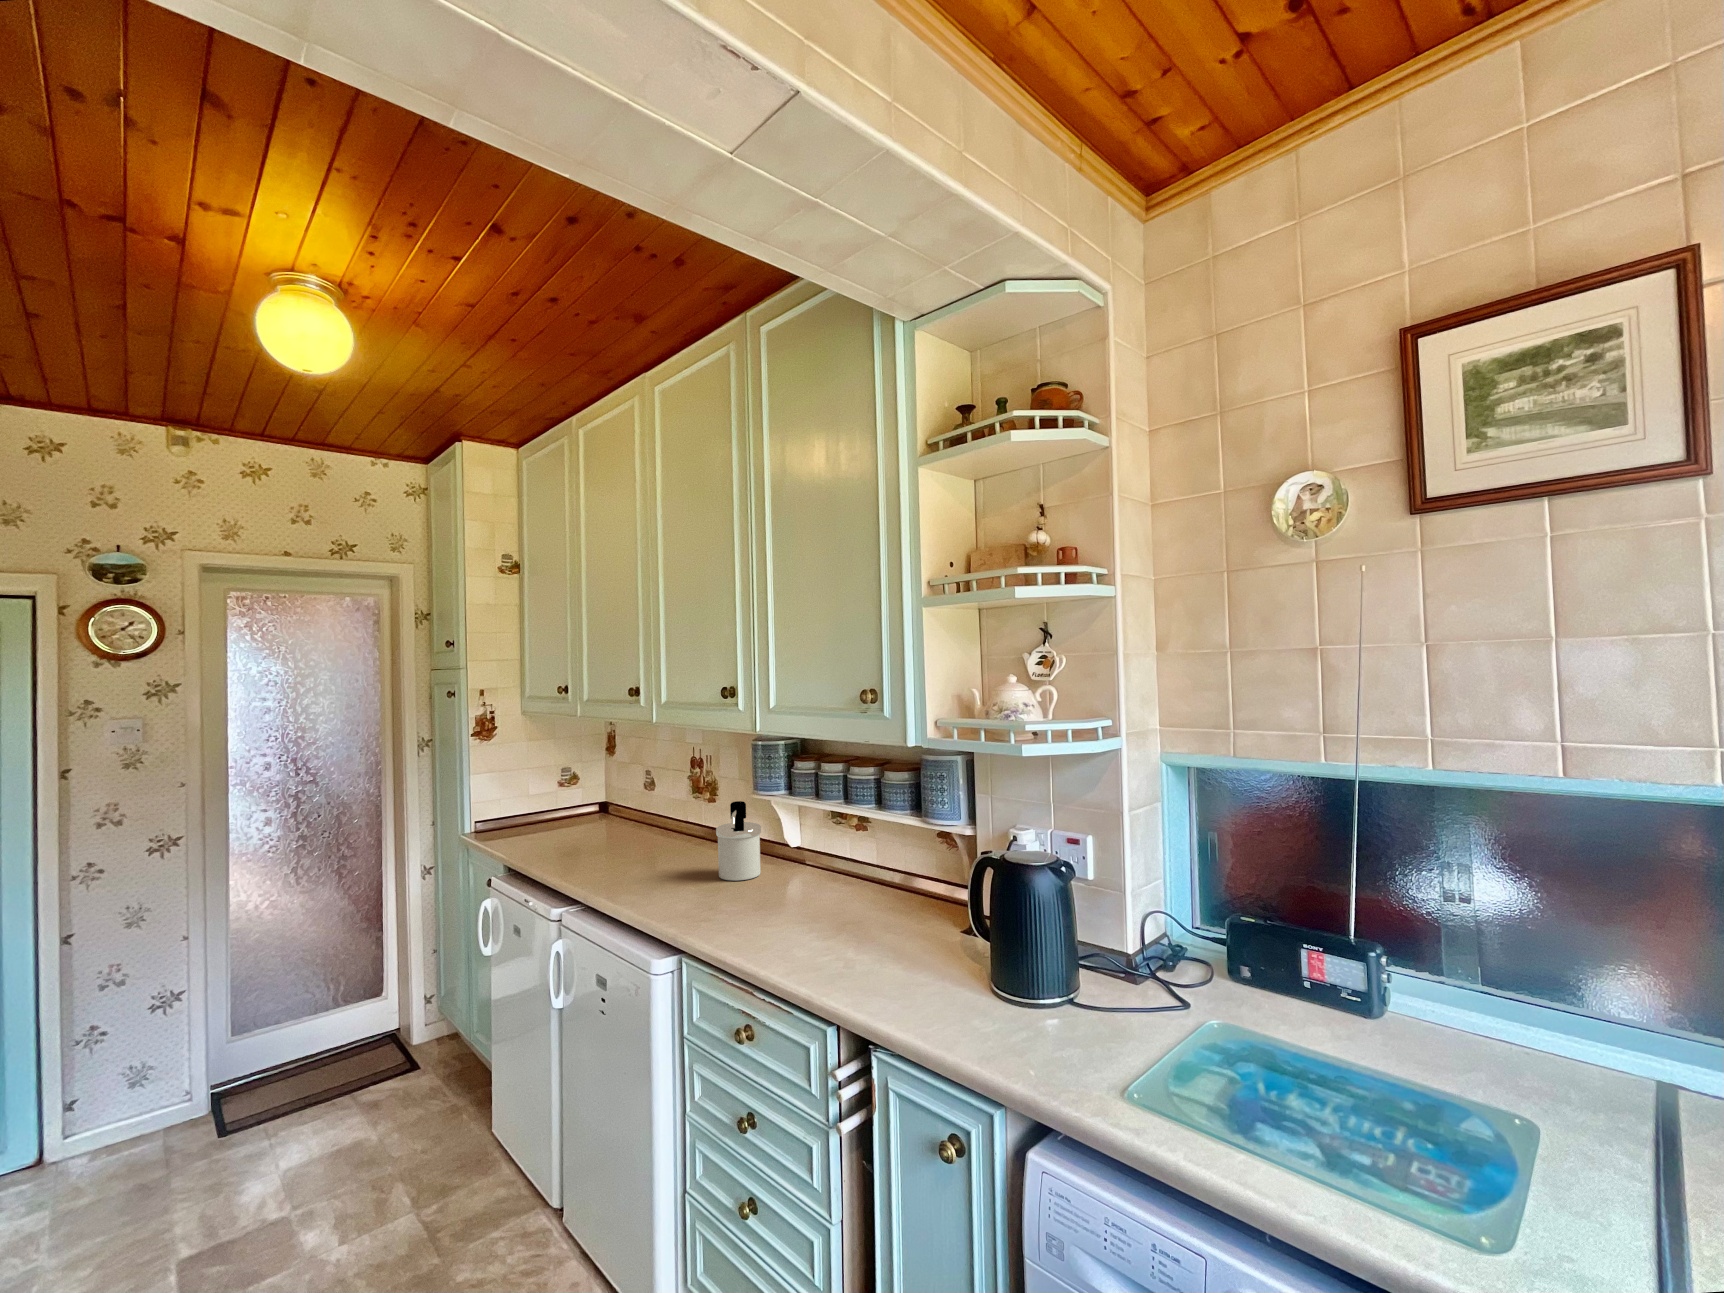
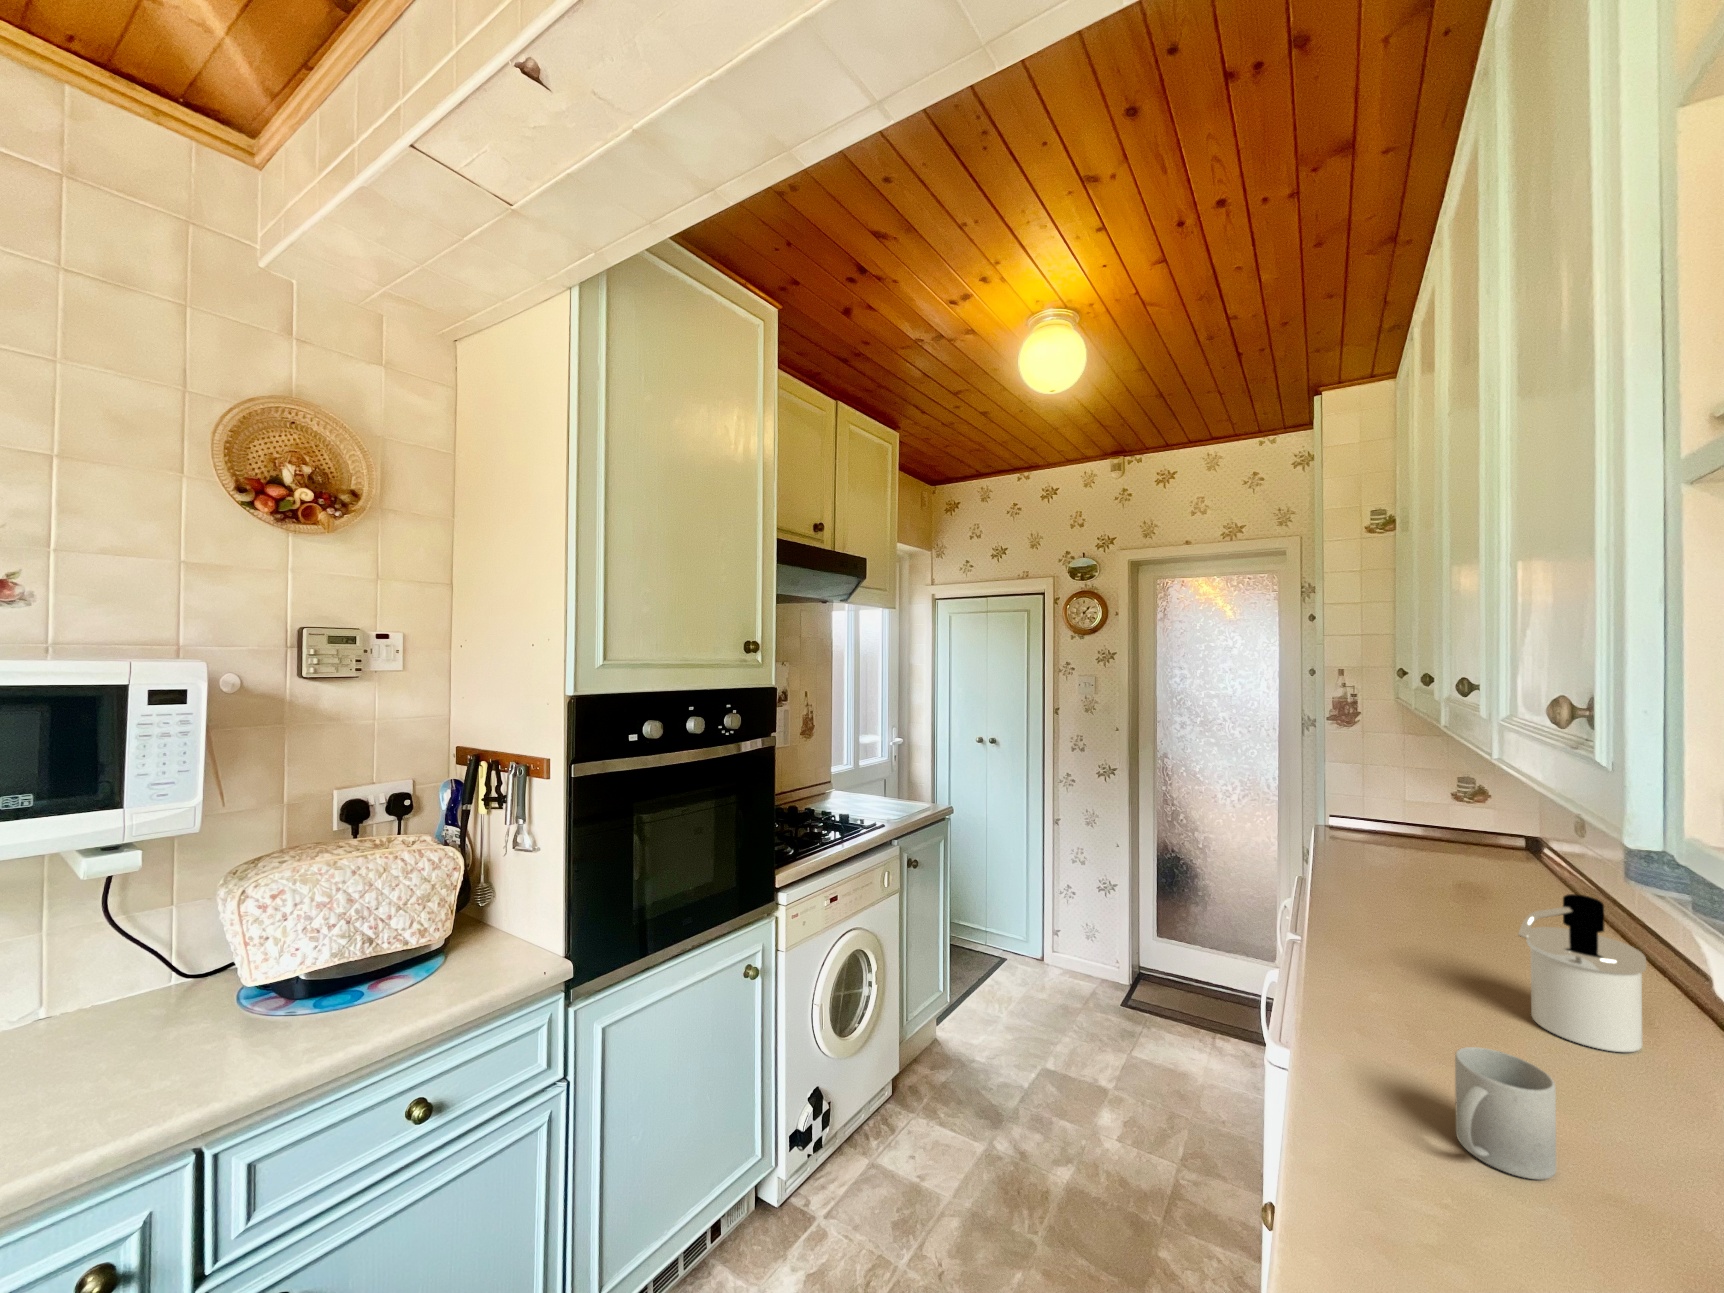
mug: none [765,875,804,929] -> present [1455,1047,1556,1180]

